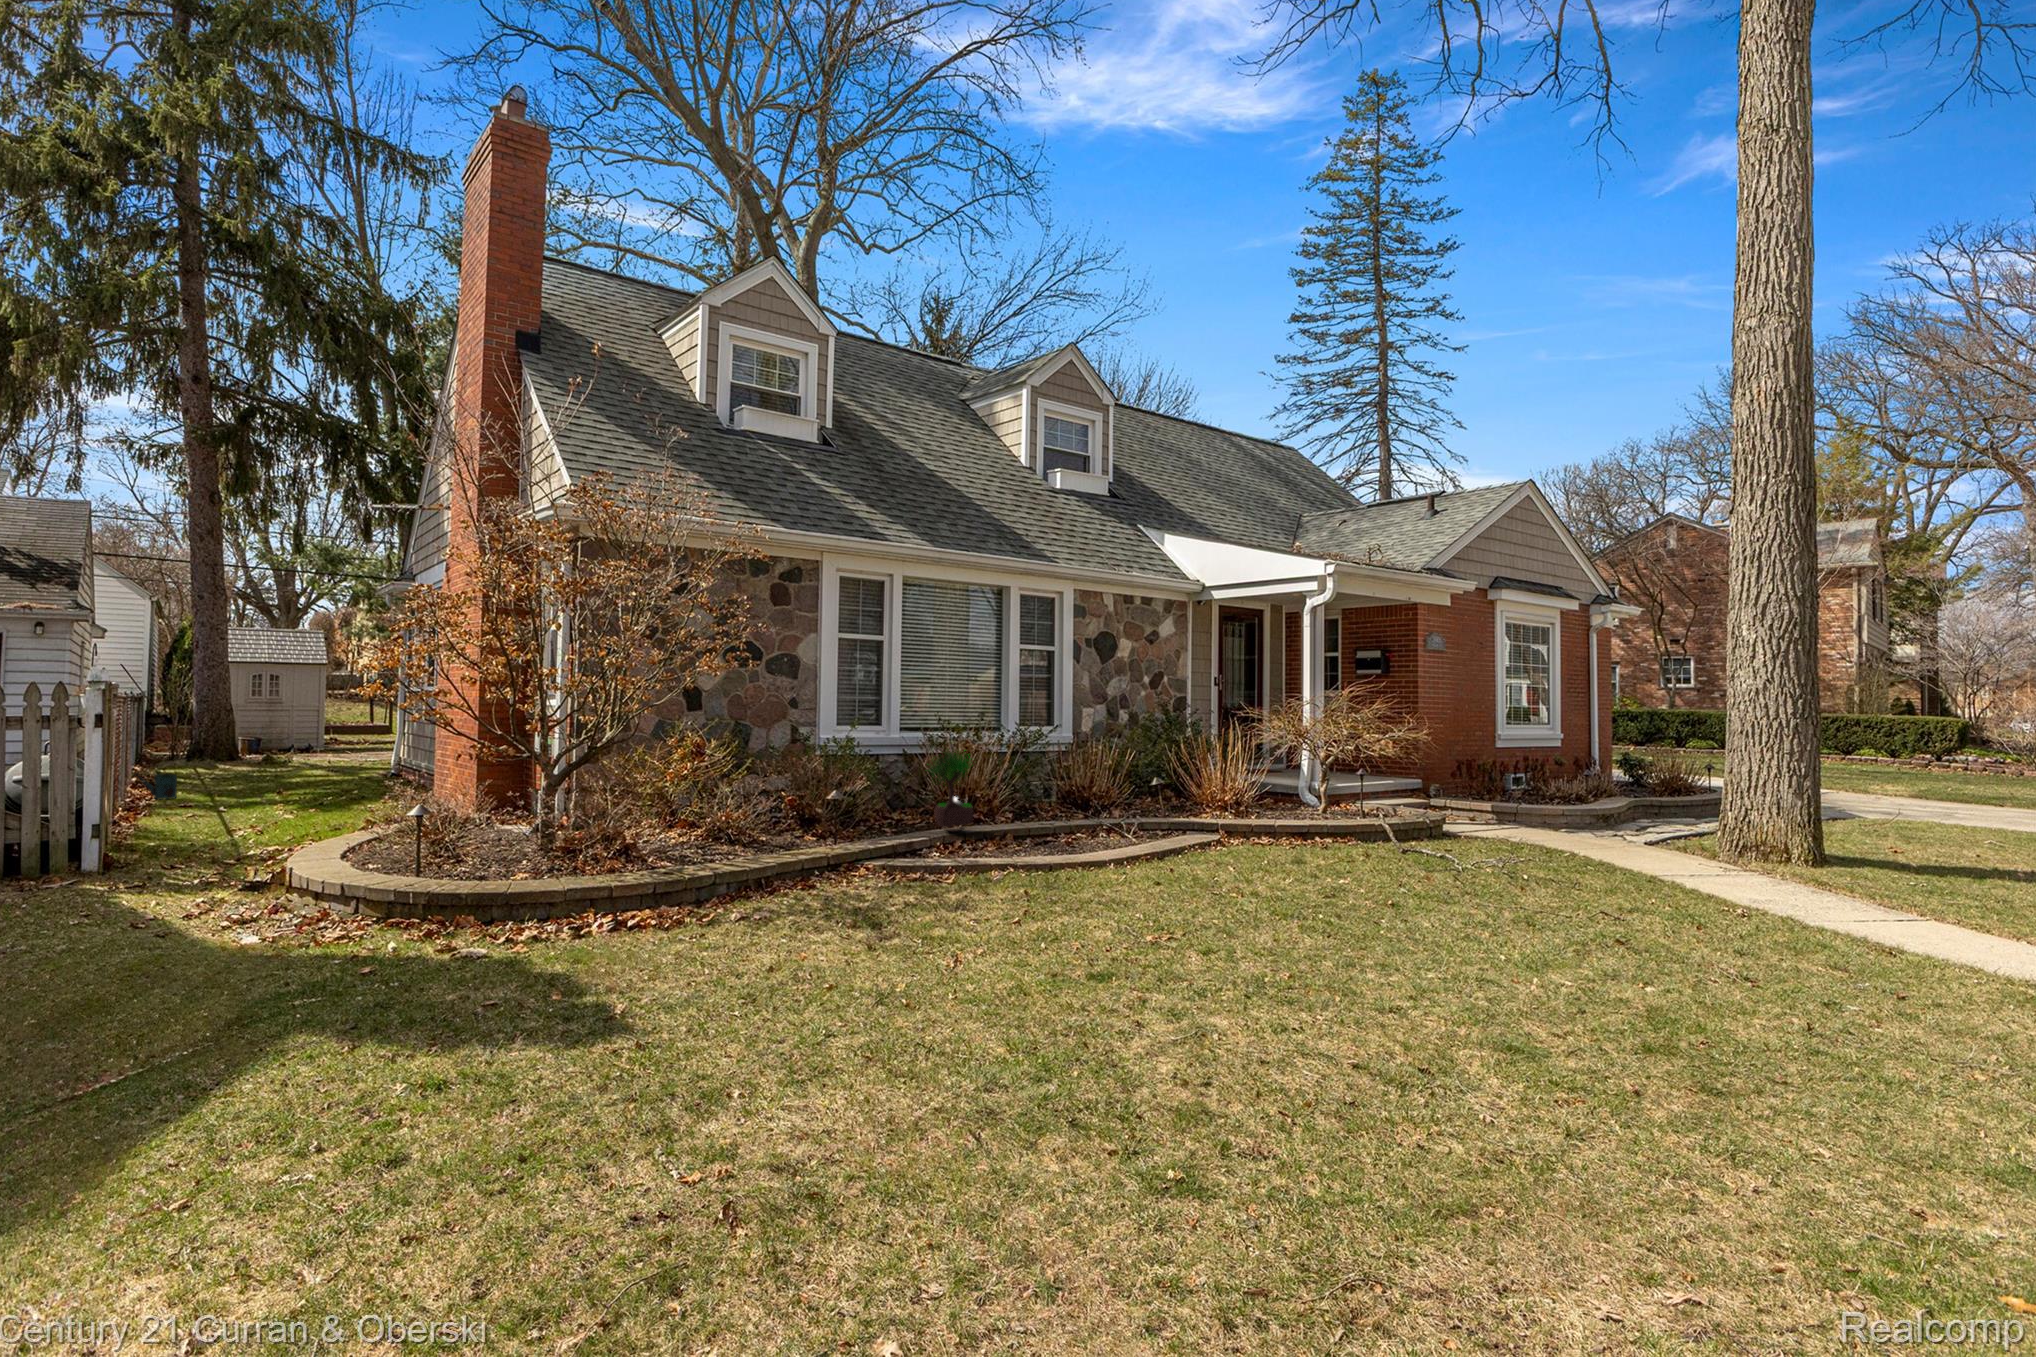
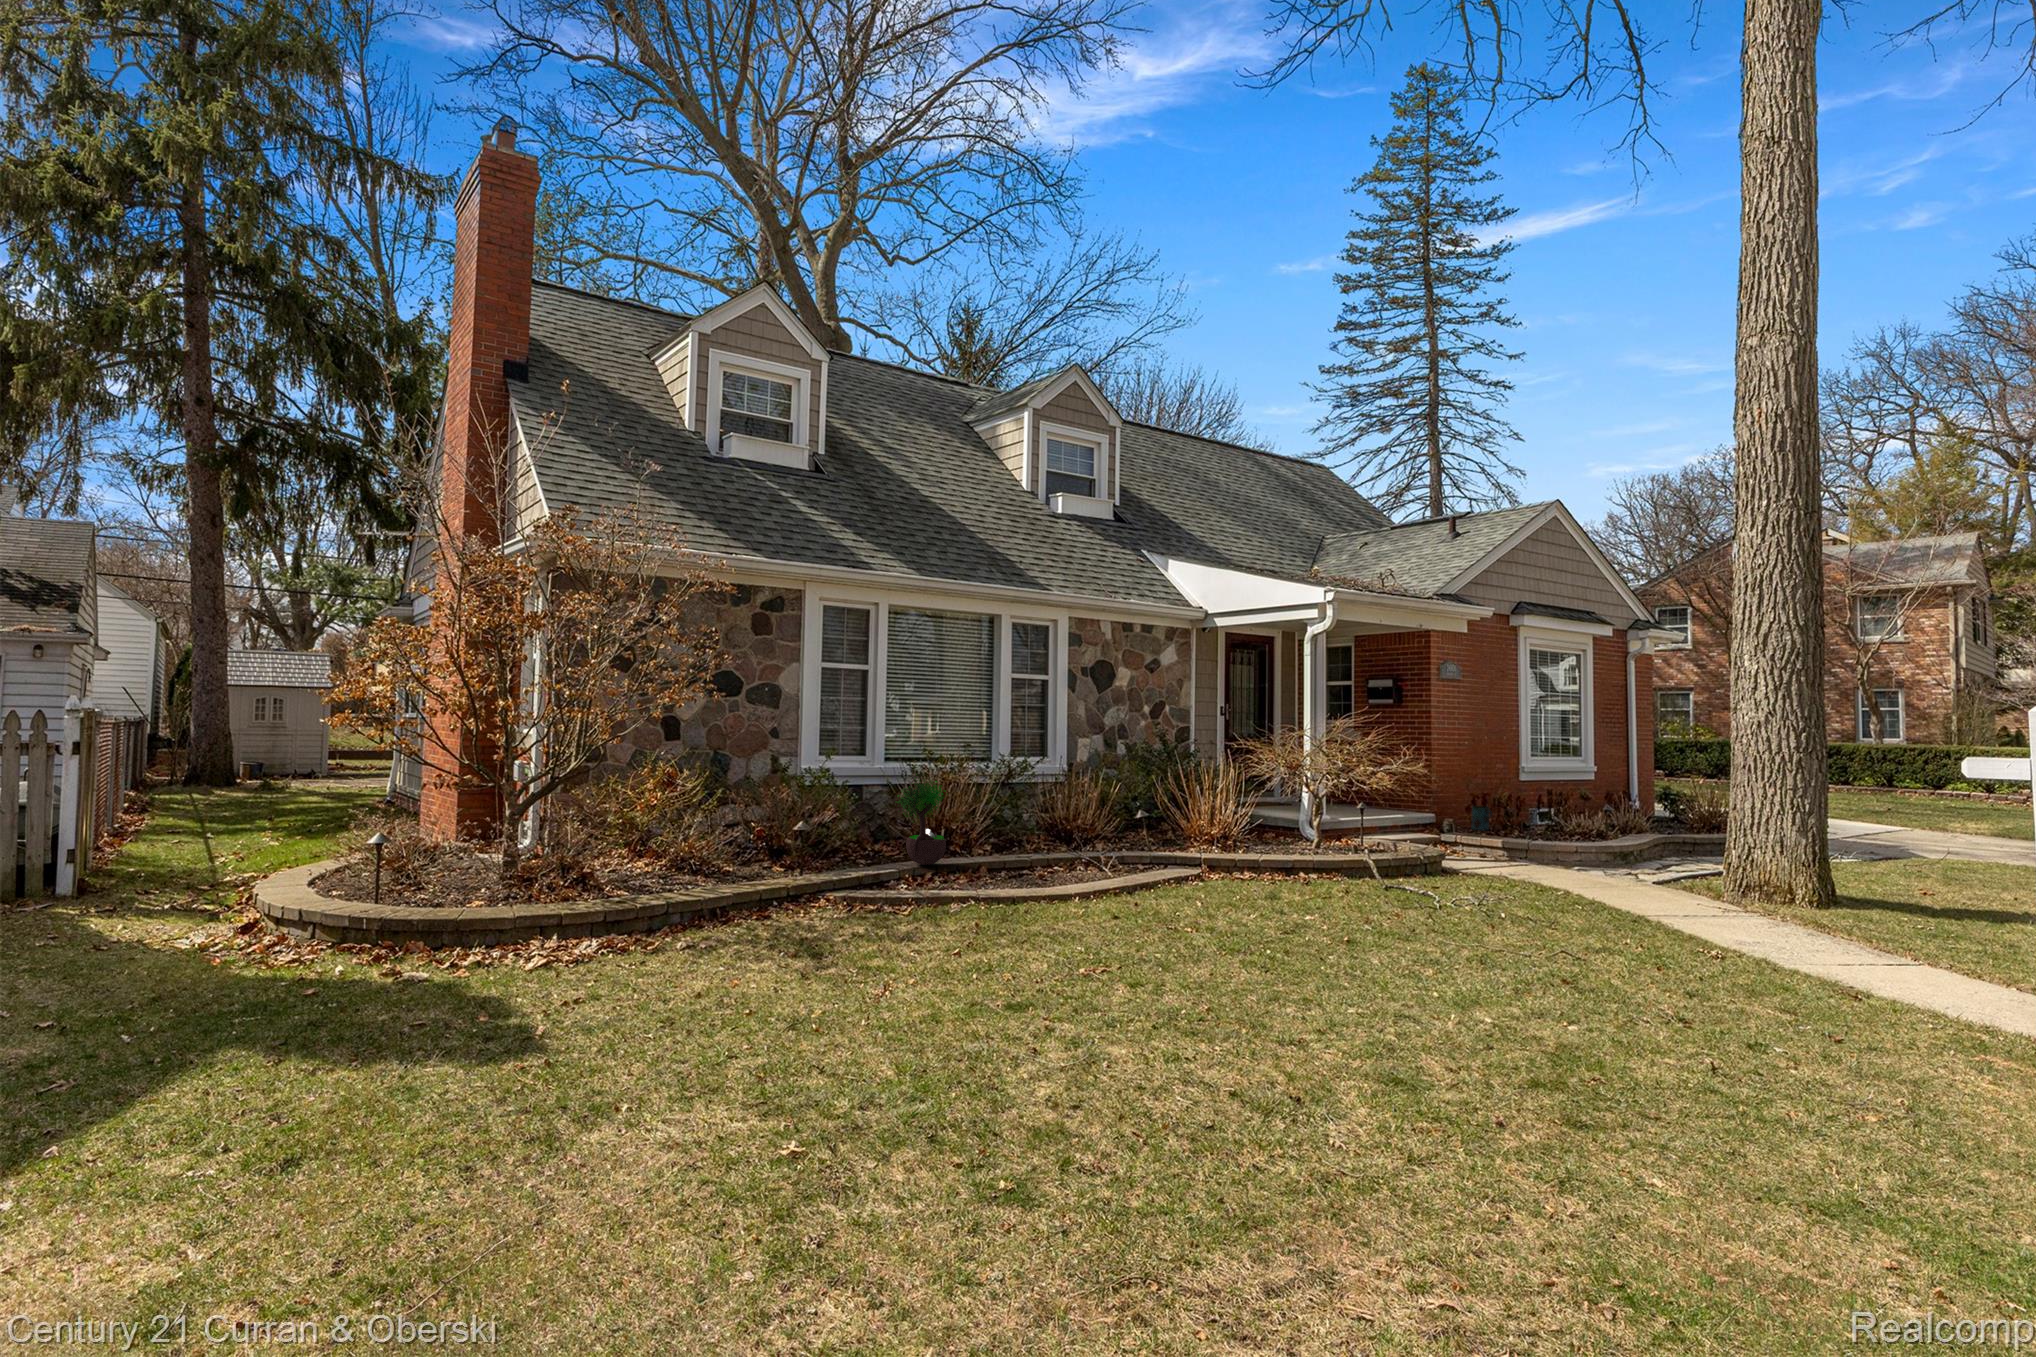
watering can: present [134,773,177,800] -> present [1472,805,1492,831]

